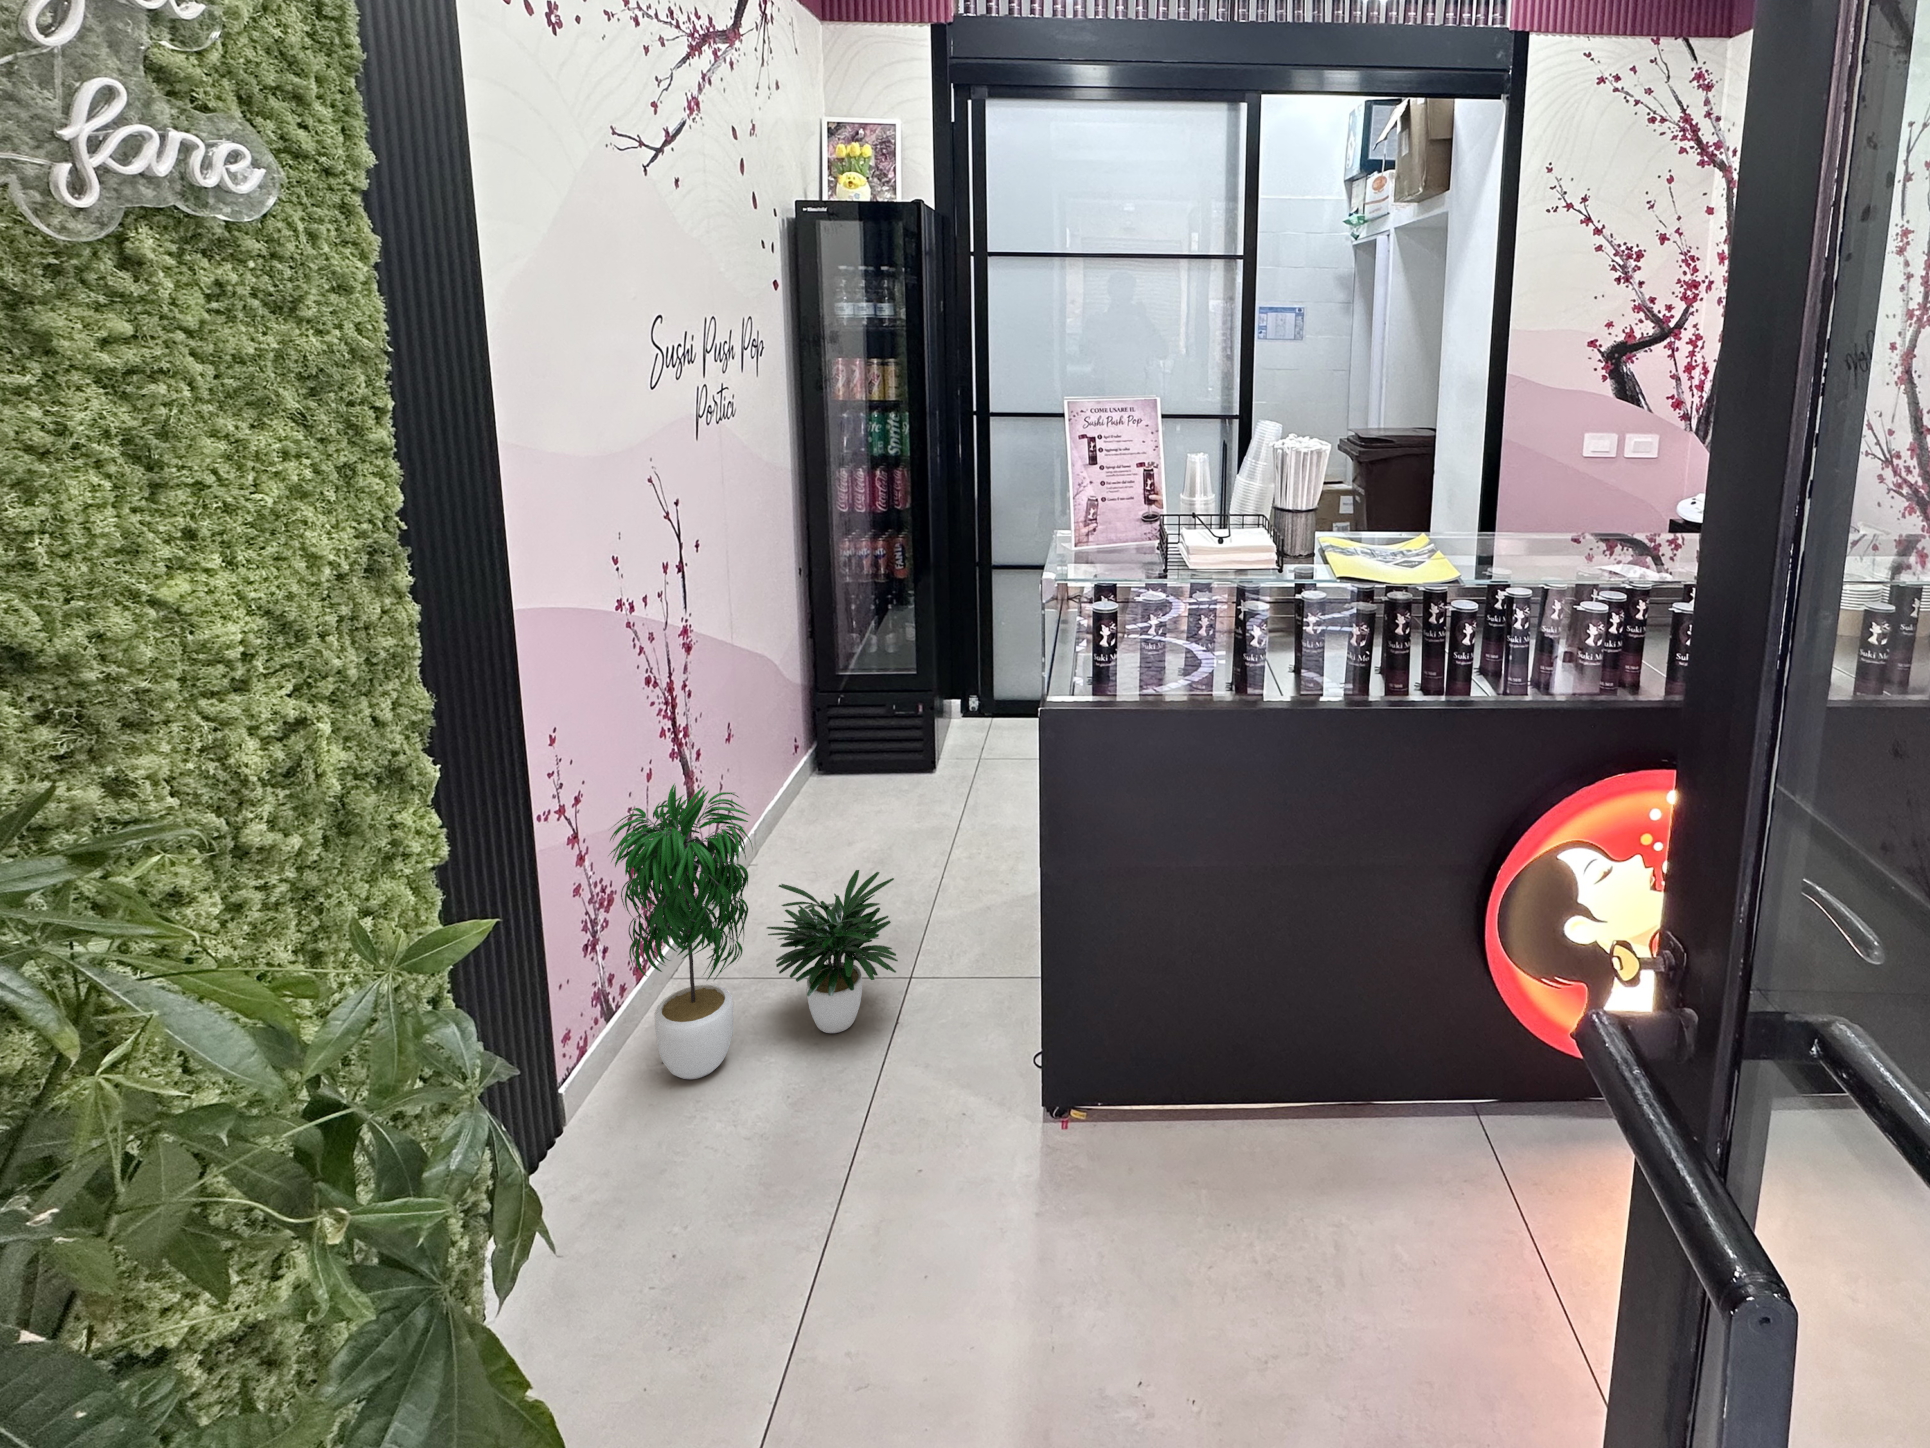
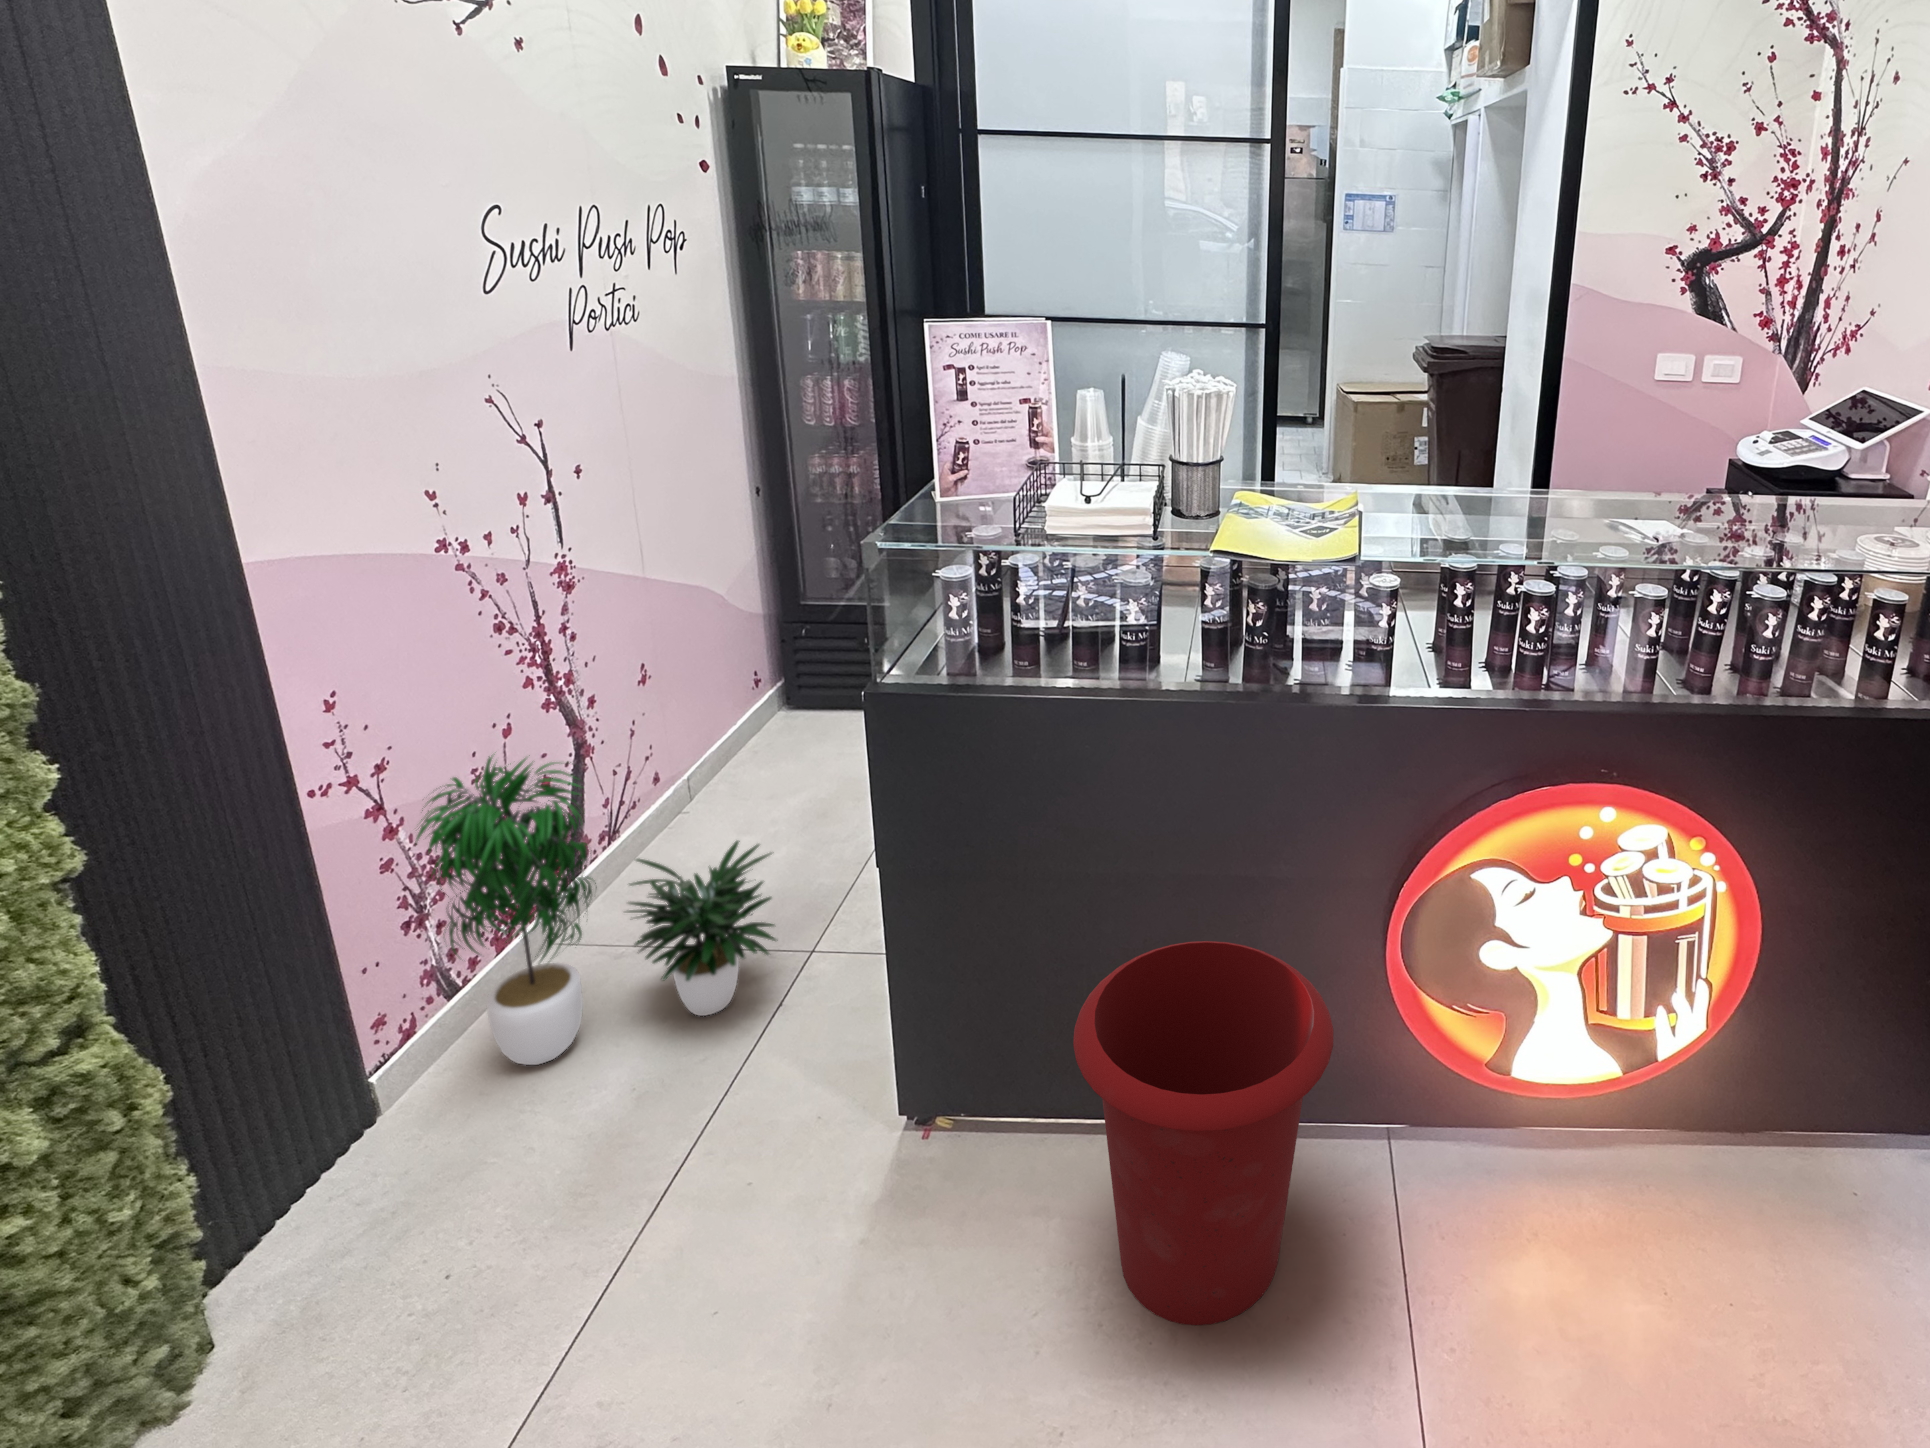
waste bin: none [1240,925,1472,1273] -> present [1073,941,1333,1325]

